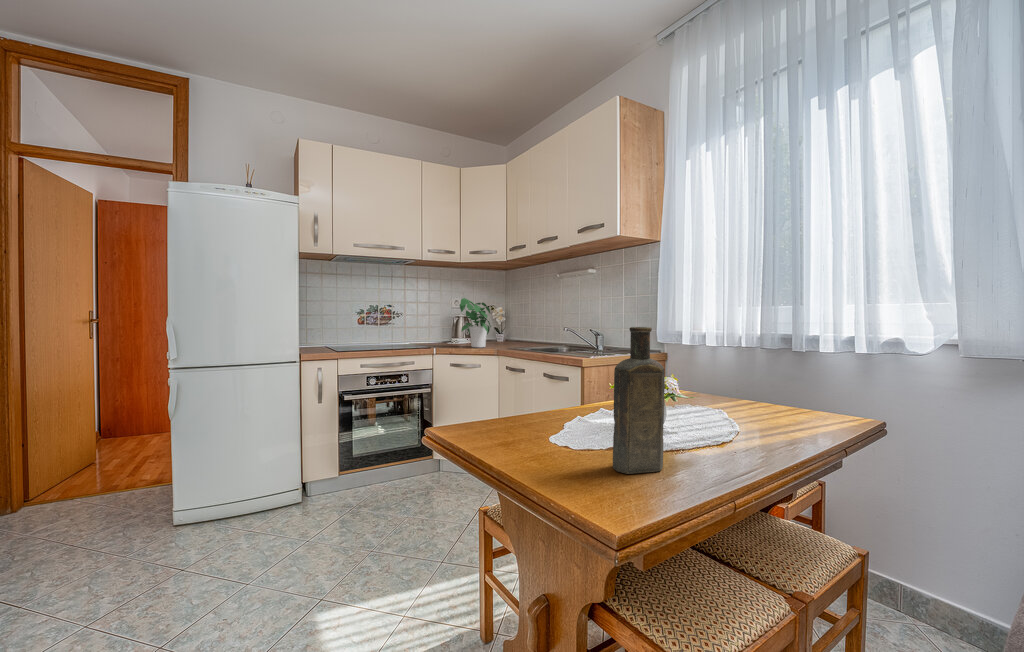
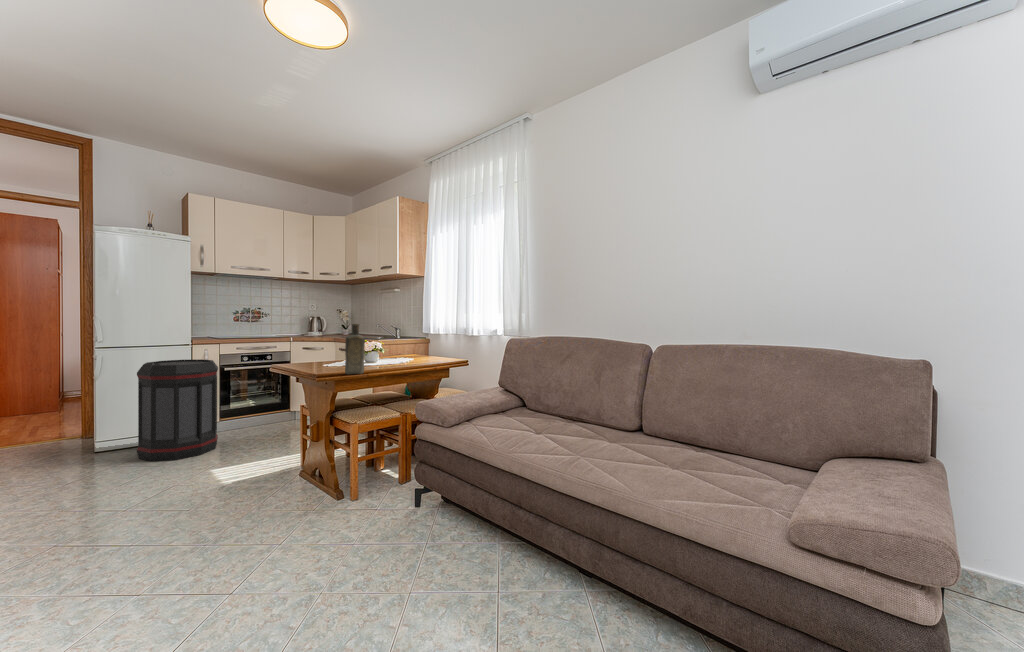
potted plant: present [460,298,491,348] -> none [311,304,334,337]
trash can: none [219,384,334,555] -> present [137,359,218,461]

